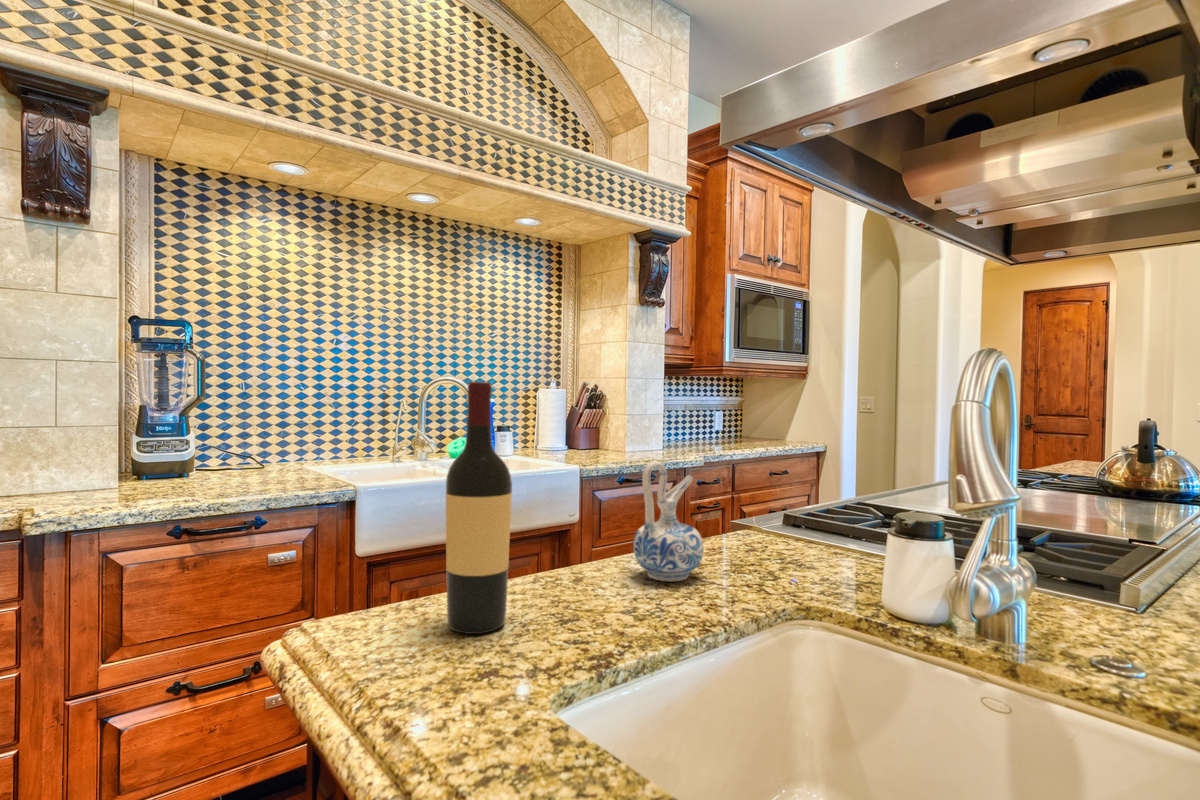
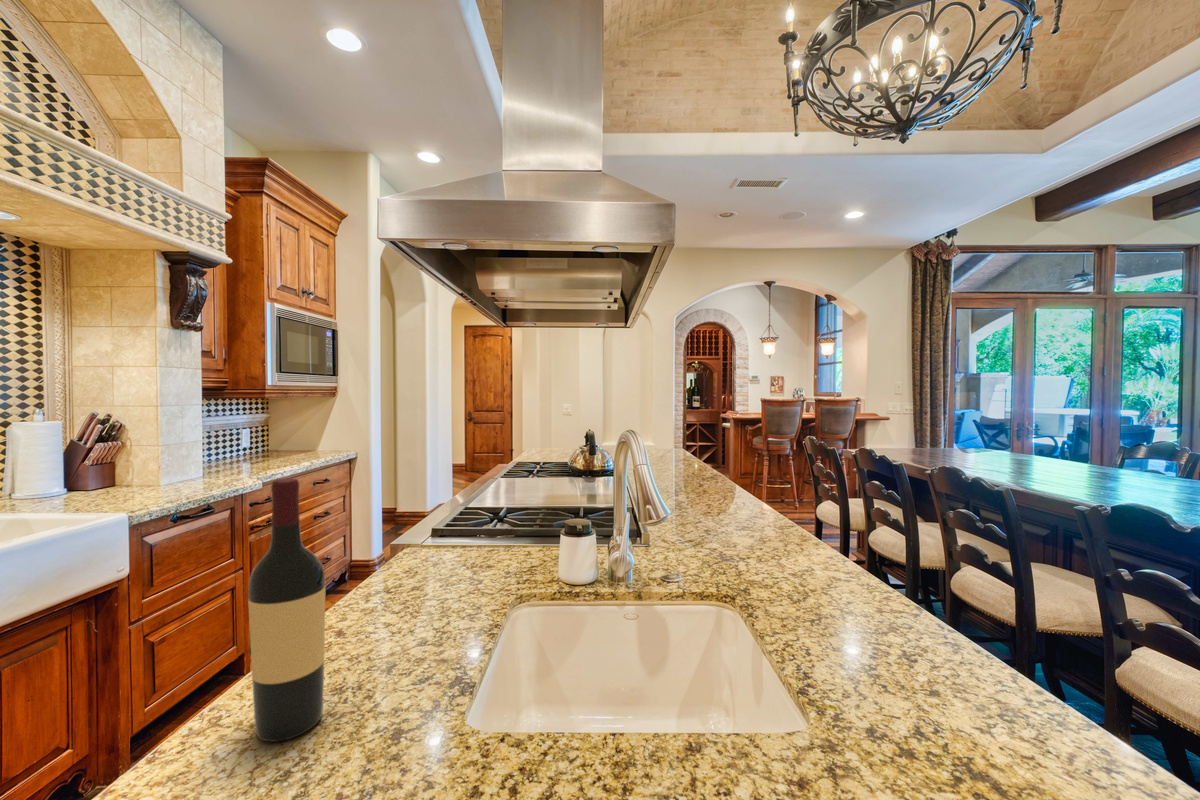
ceramic pitcher: present [633,461,704,581] -> none [367,514,430,613]

